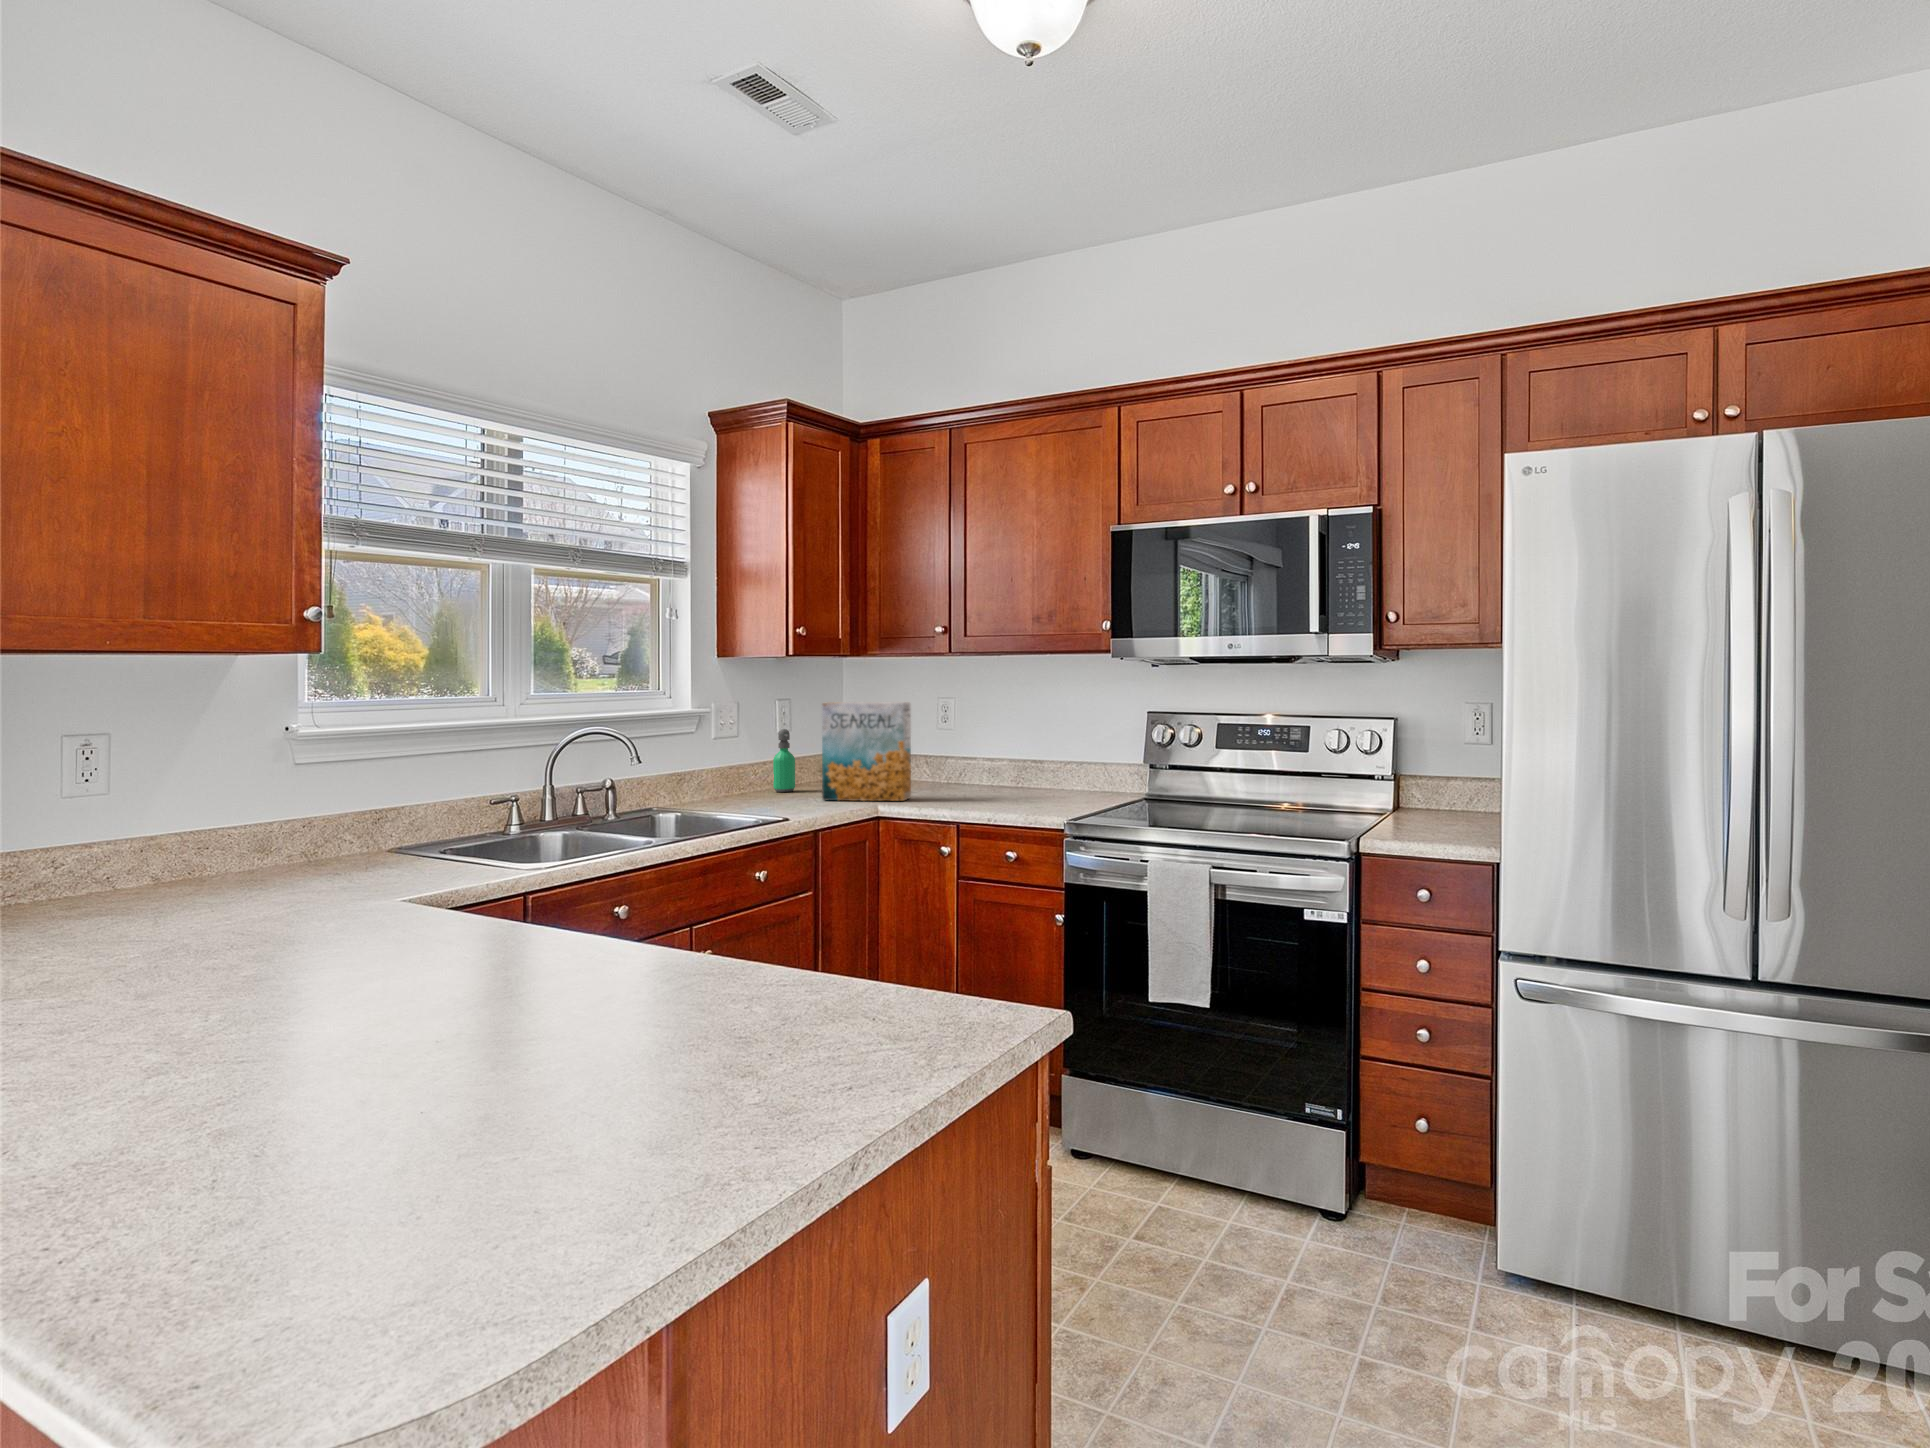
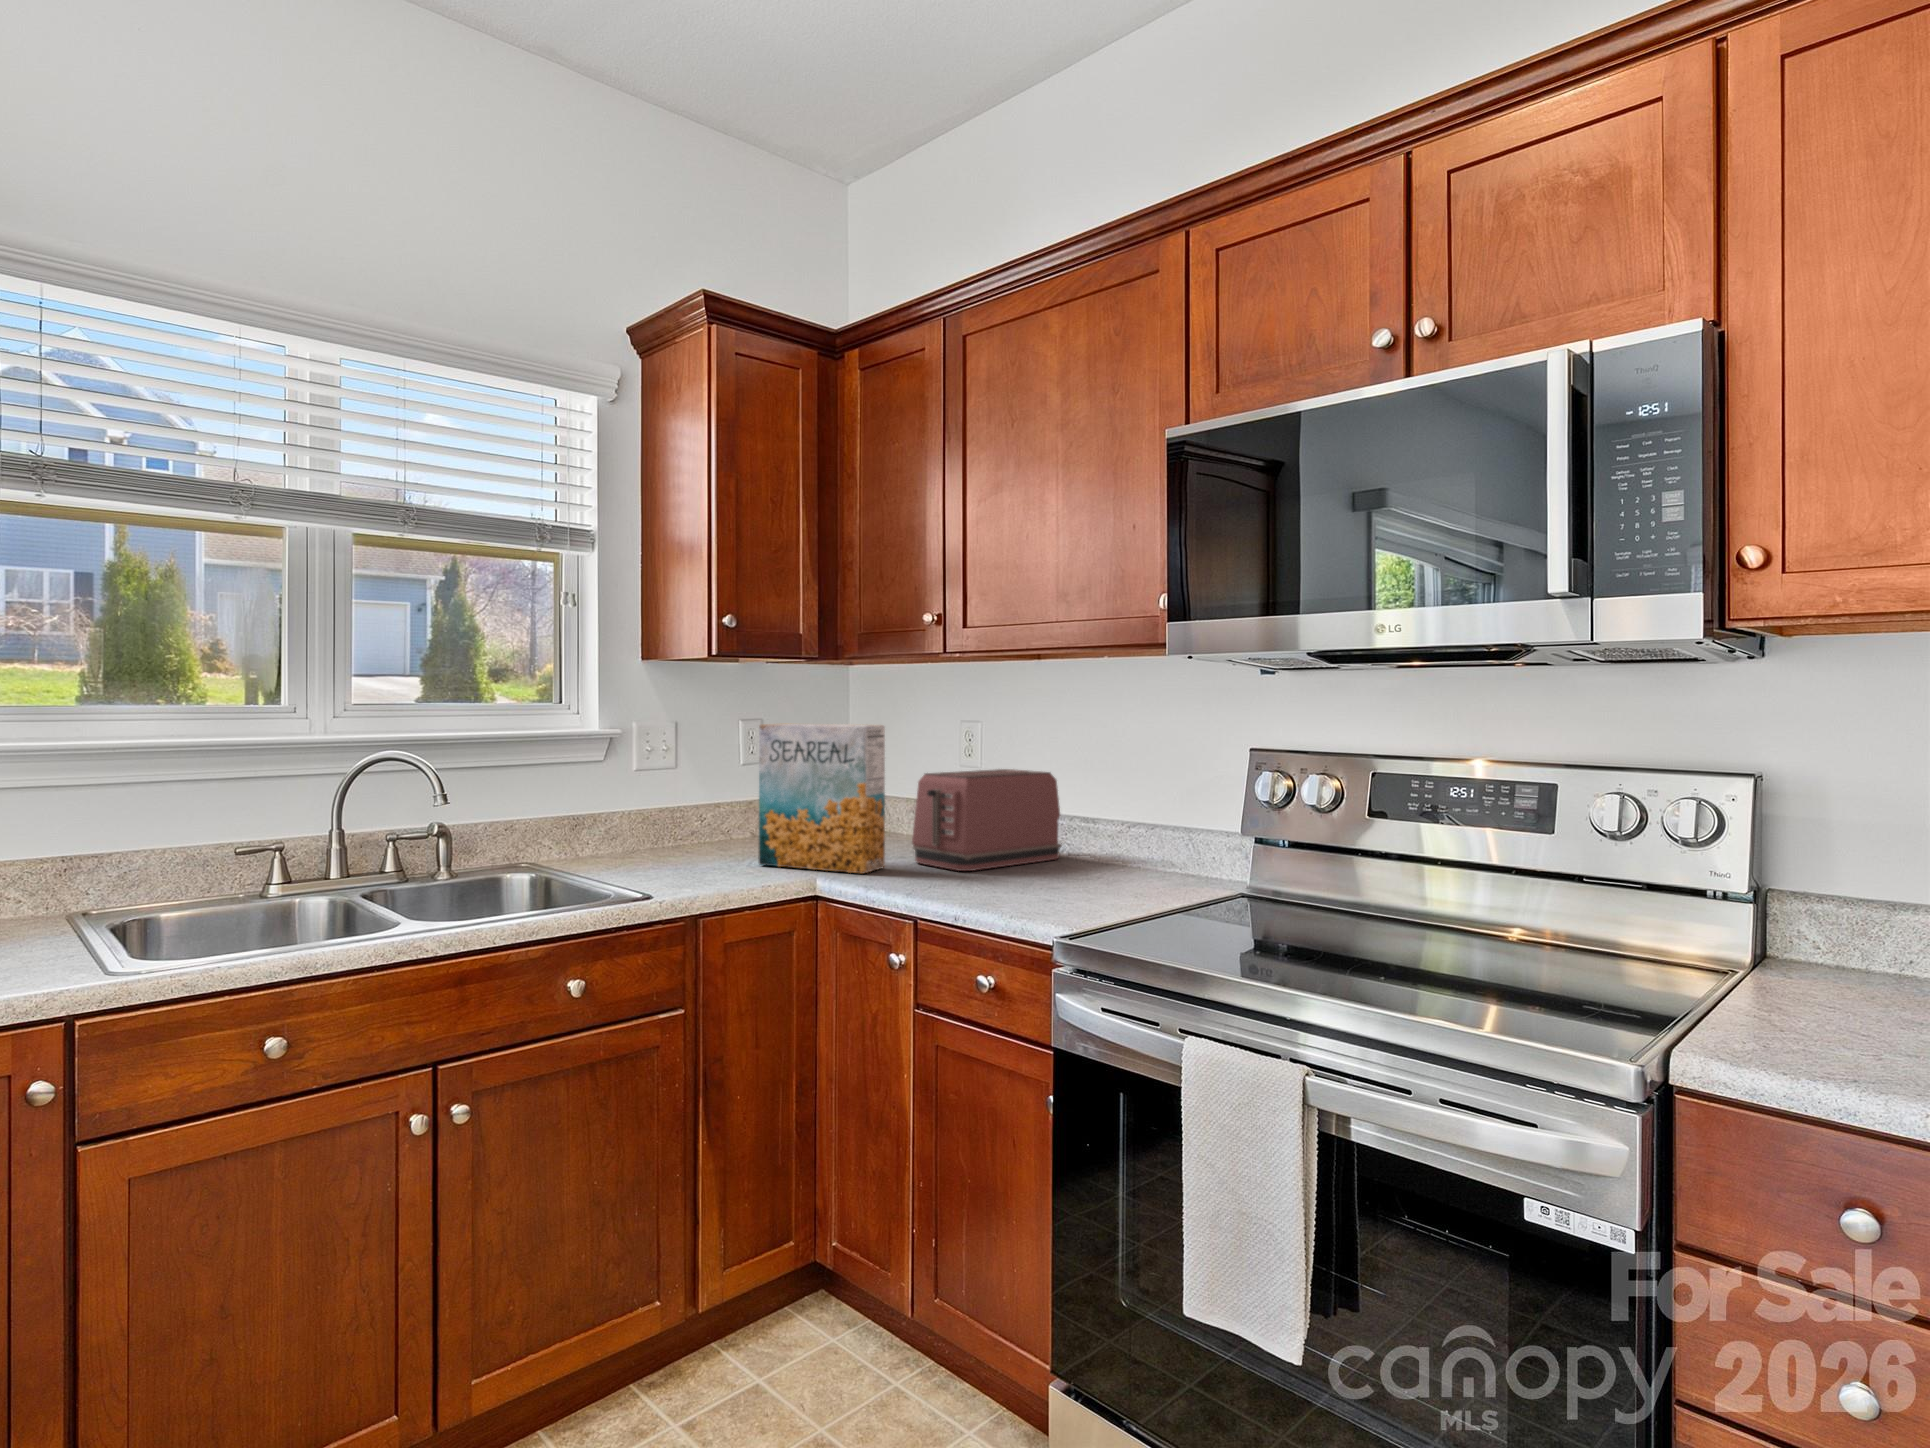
soap dispenser: present [773,729,795,792] -> none [727,760,757,846]
toaster: none [924,731,1020,797] -> present [912,769,1062,871]

